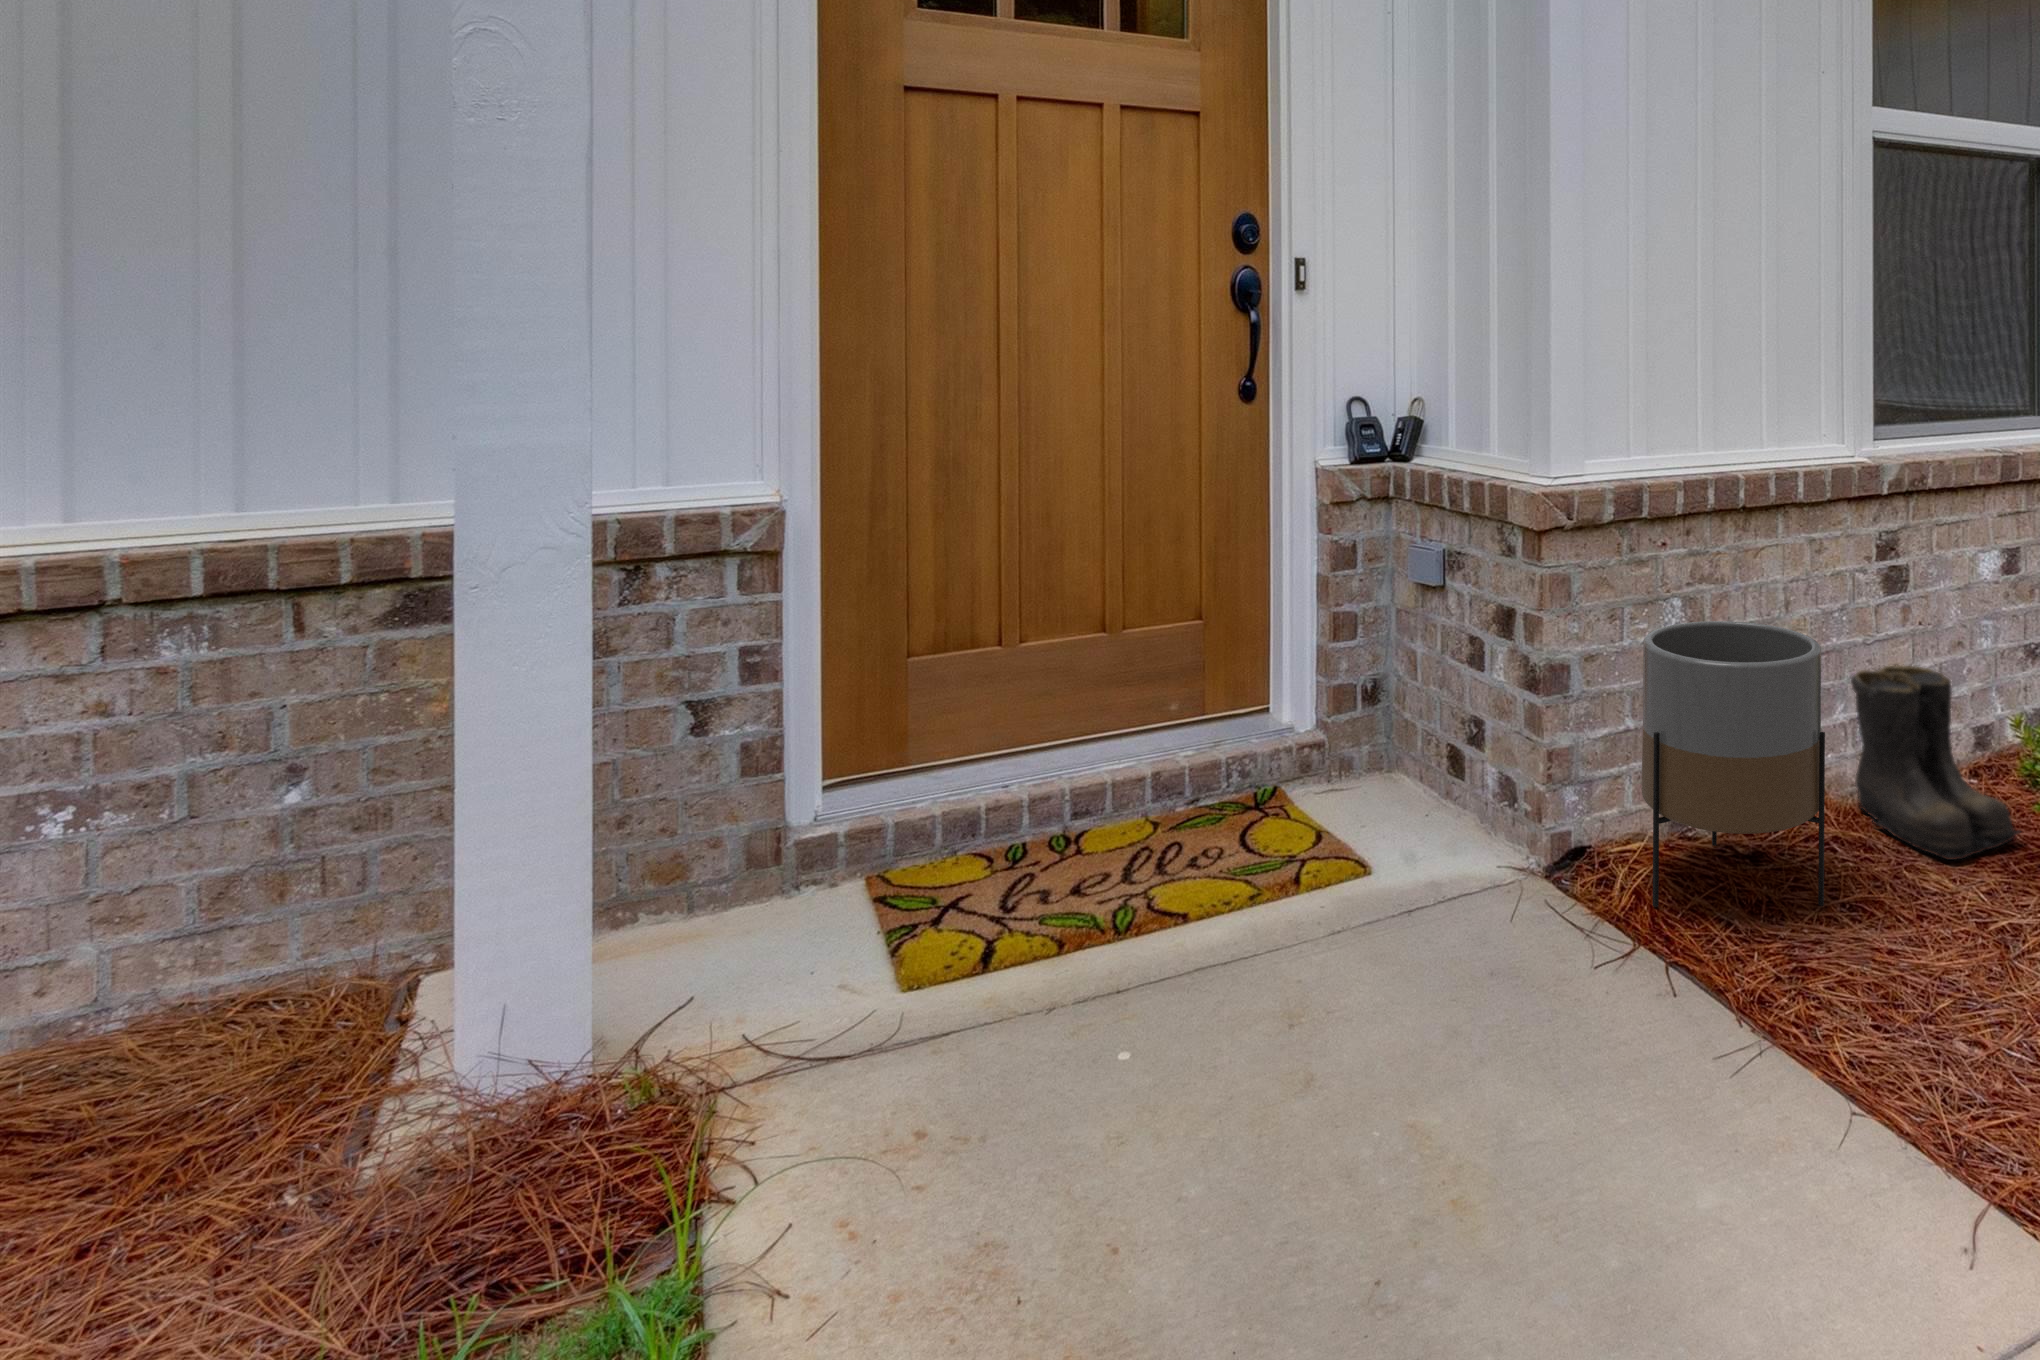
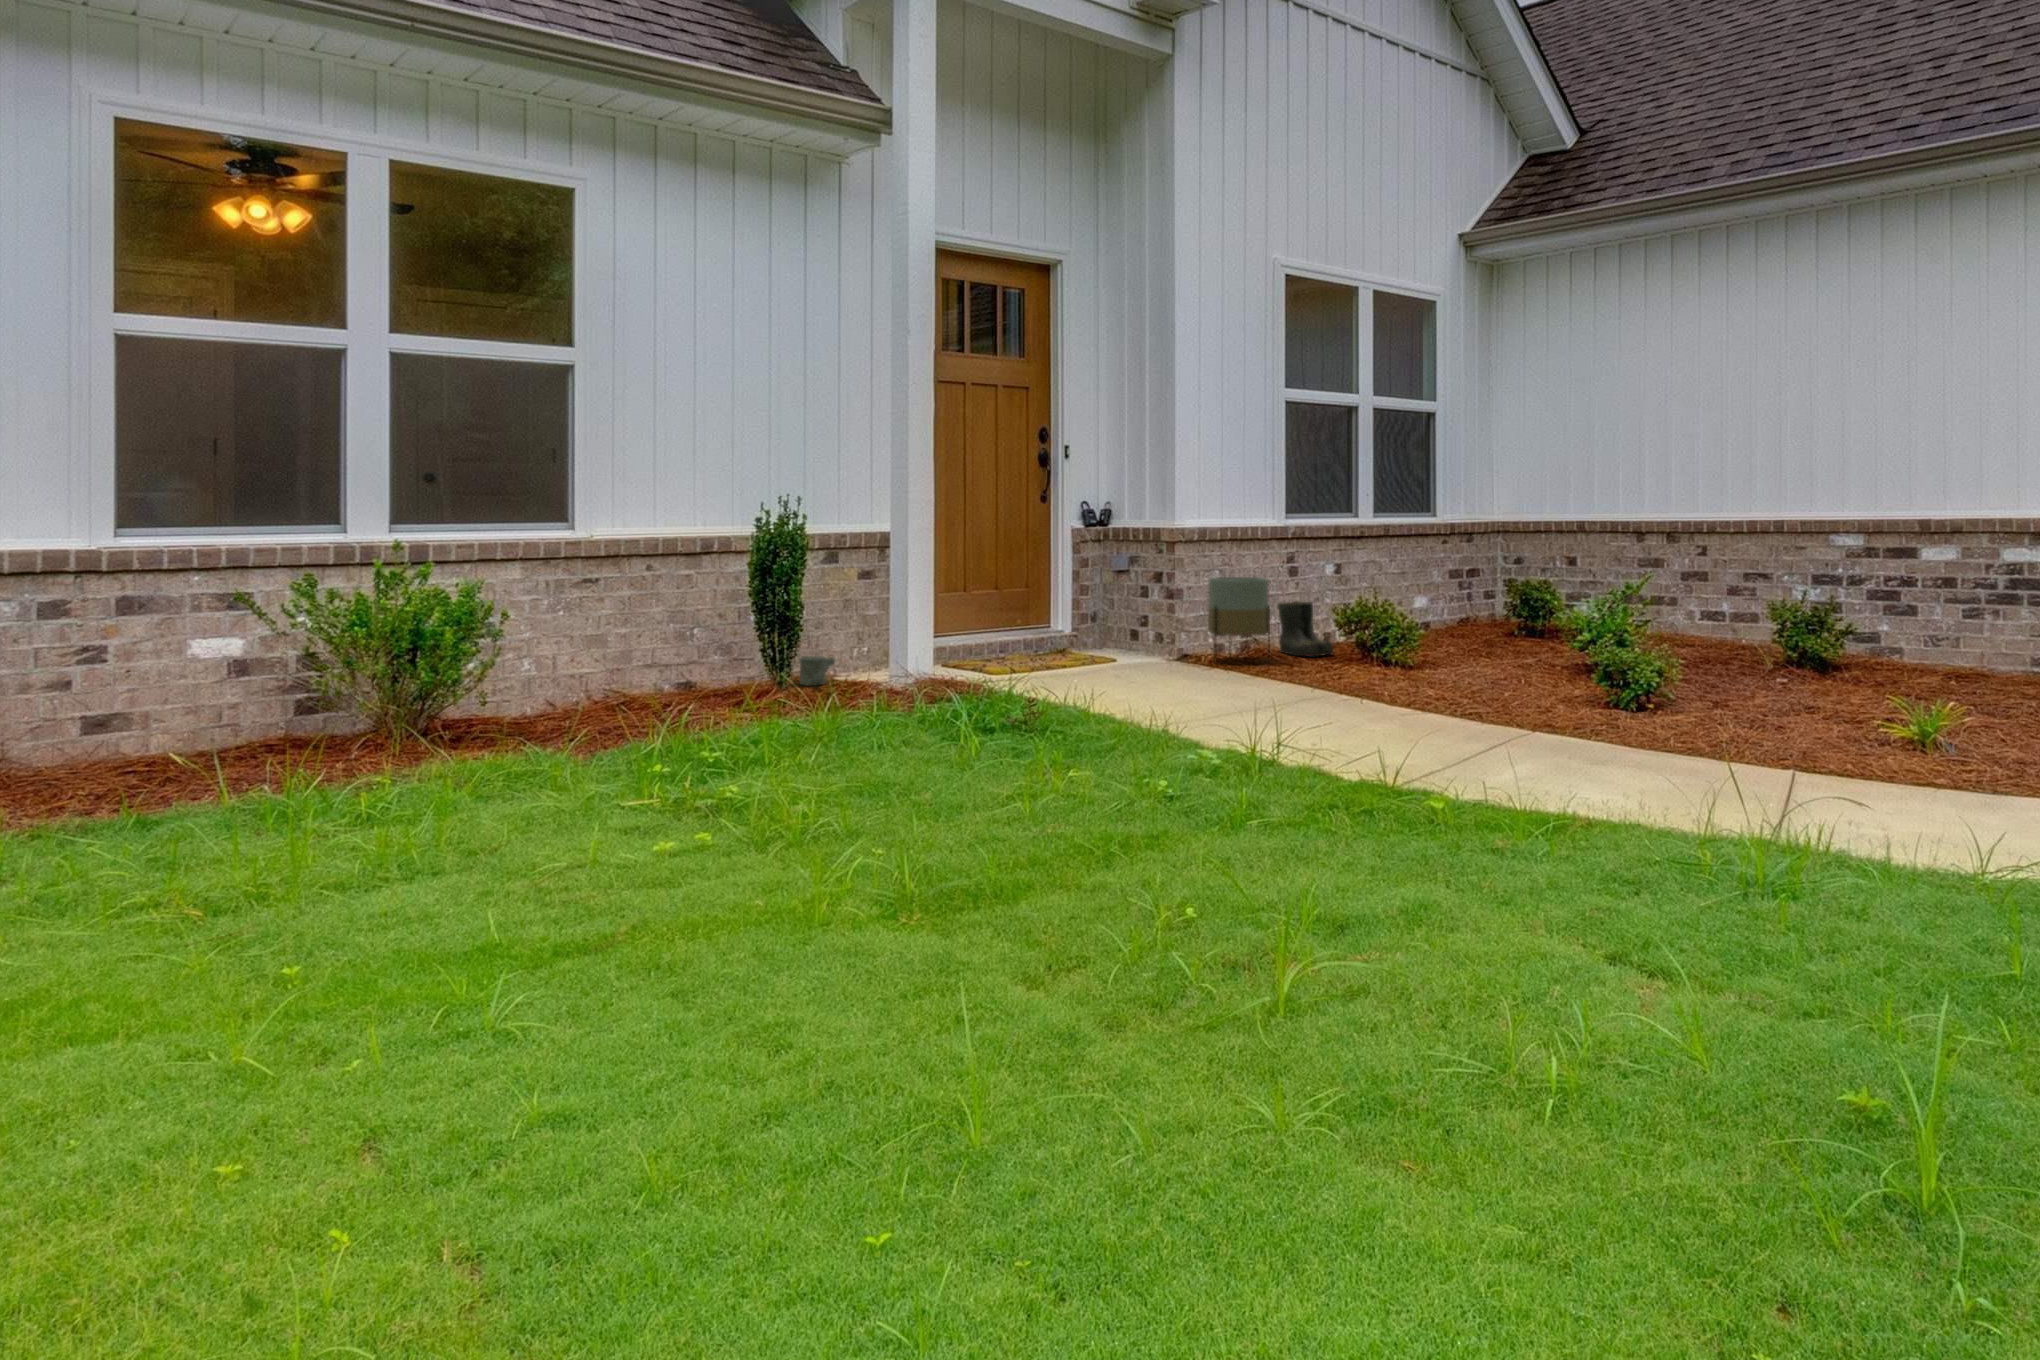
watering can: none [139,935,301,1088] -> present [799,656,835,686]

